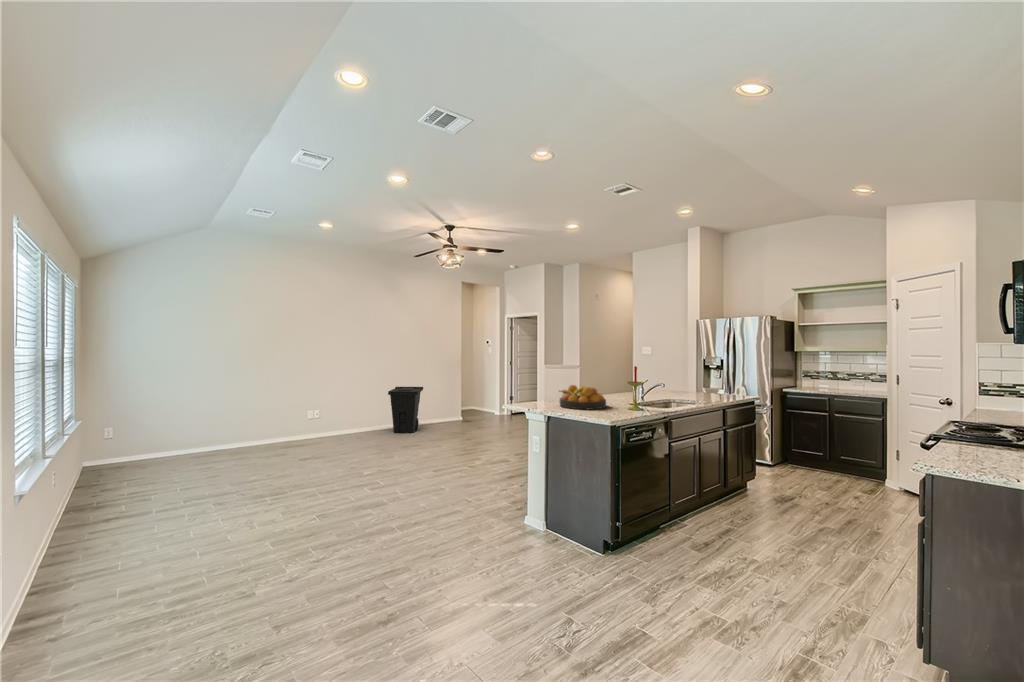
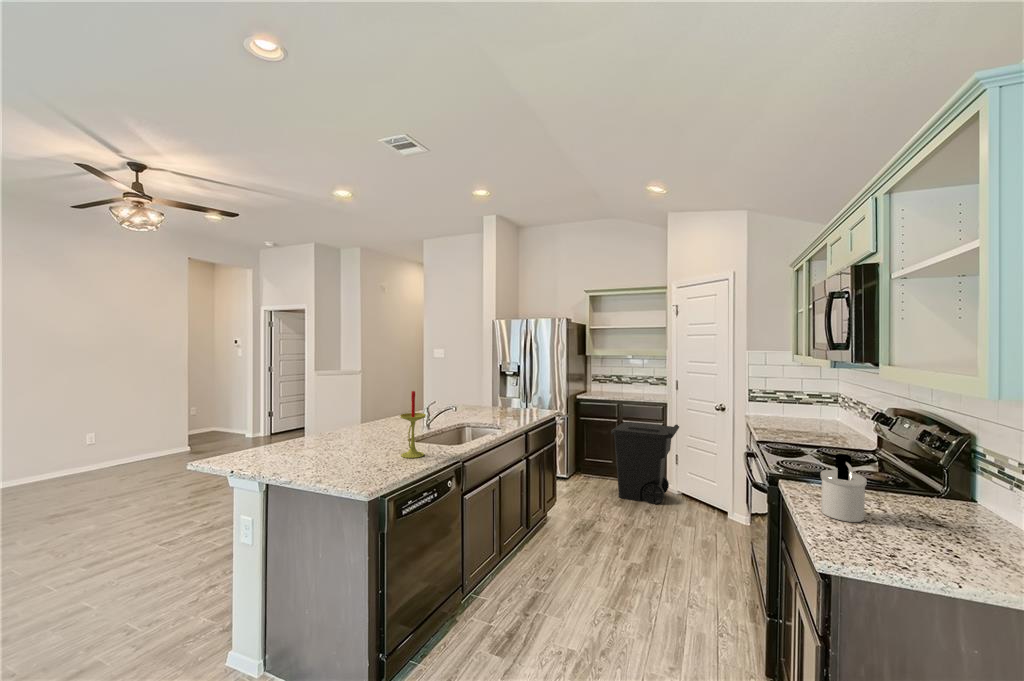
fruit bowl: present [559,385,606,410] -> none [288,423,369,466]
trash can: present [388,387,423,433] -> present [611,422,679,504]
soap dispenser: none [952,409,991,458] -> present [820,454,867,522]

